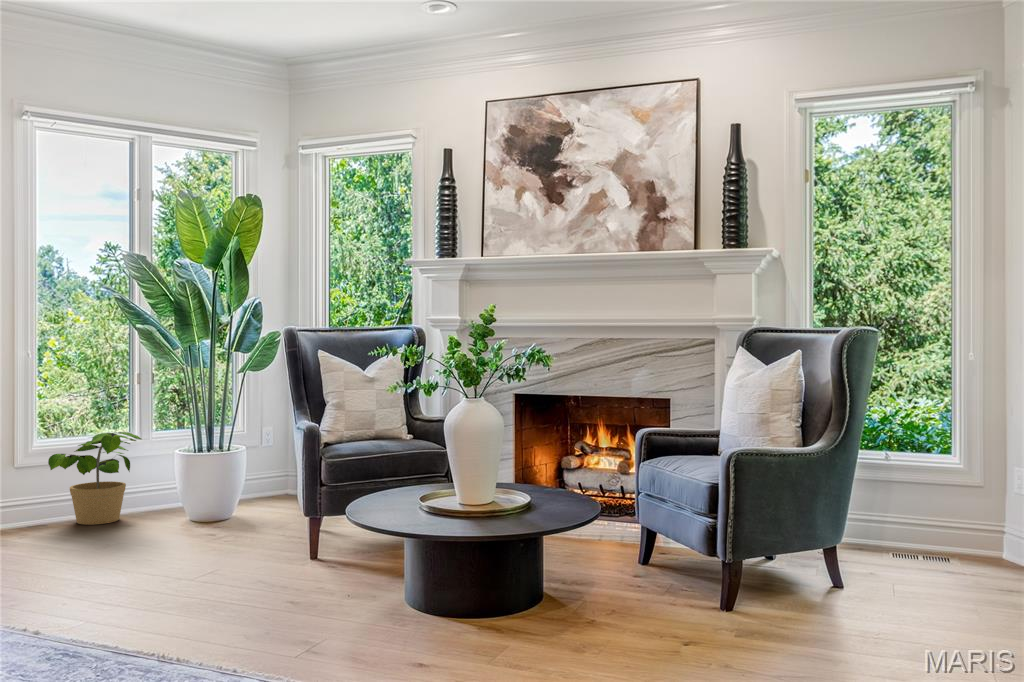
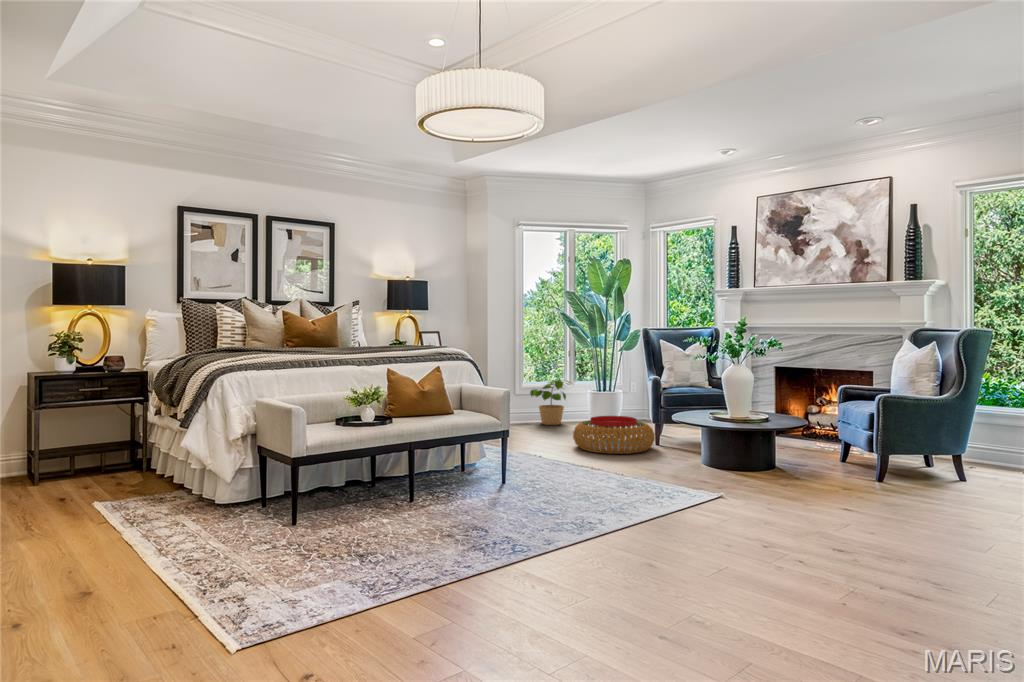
pouf: none [131,507,309,596] -> present [573,416,655,454]

